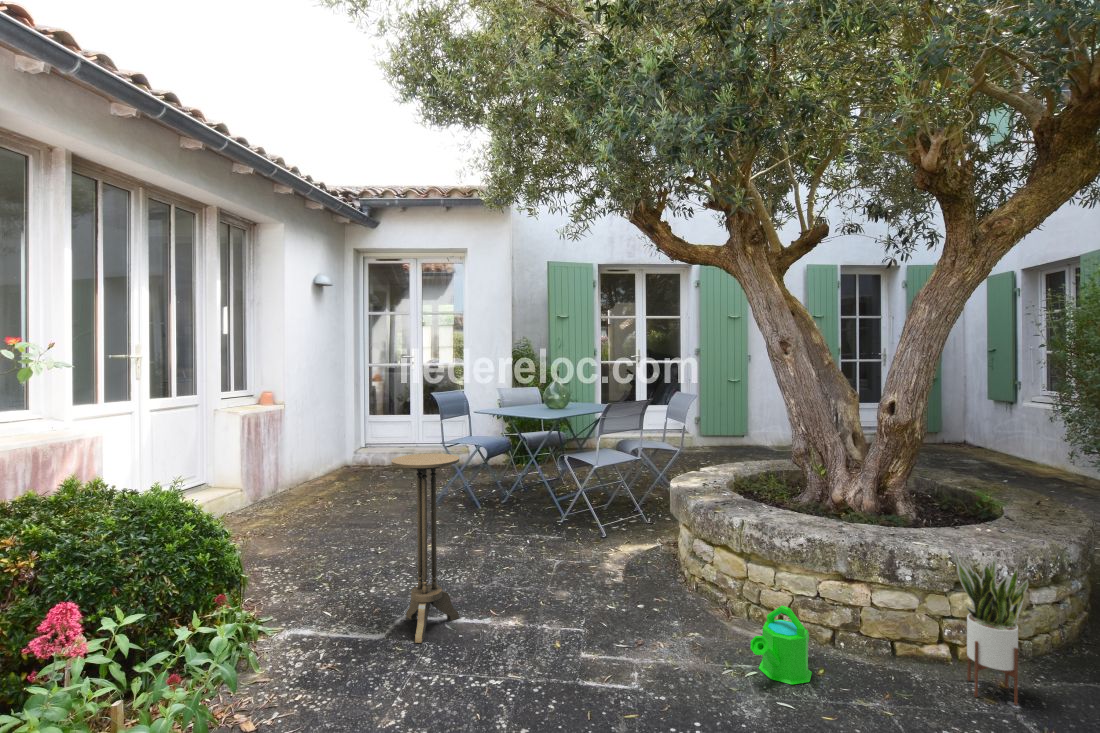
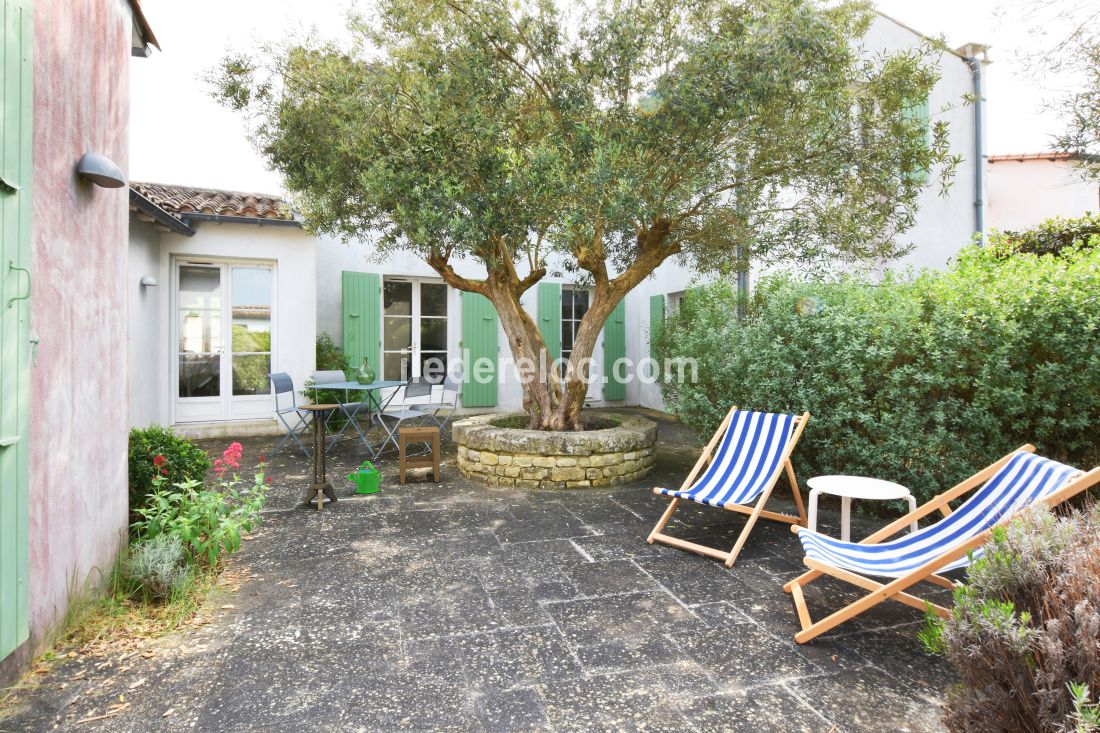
stool: none [572,486,640,589] -> present [399,427,440,484]
potted plant: present [953,549,1028,705] -> none [587,433,613,495]
watering can: present [751,606,812,685] -> present [348,461,382,493]

